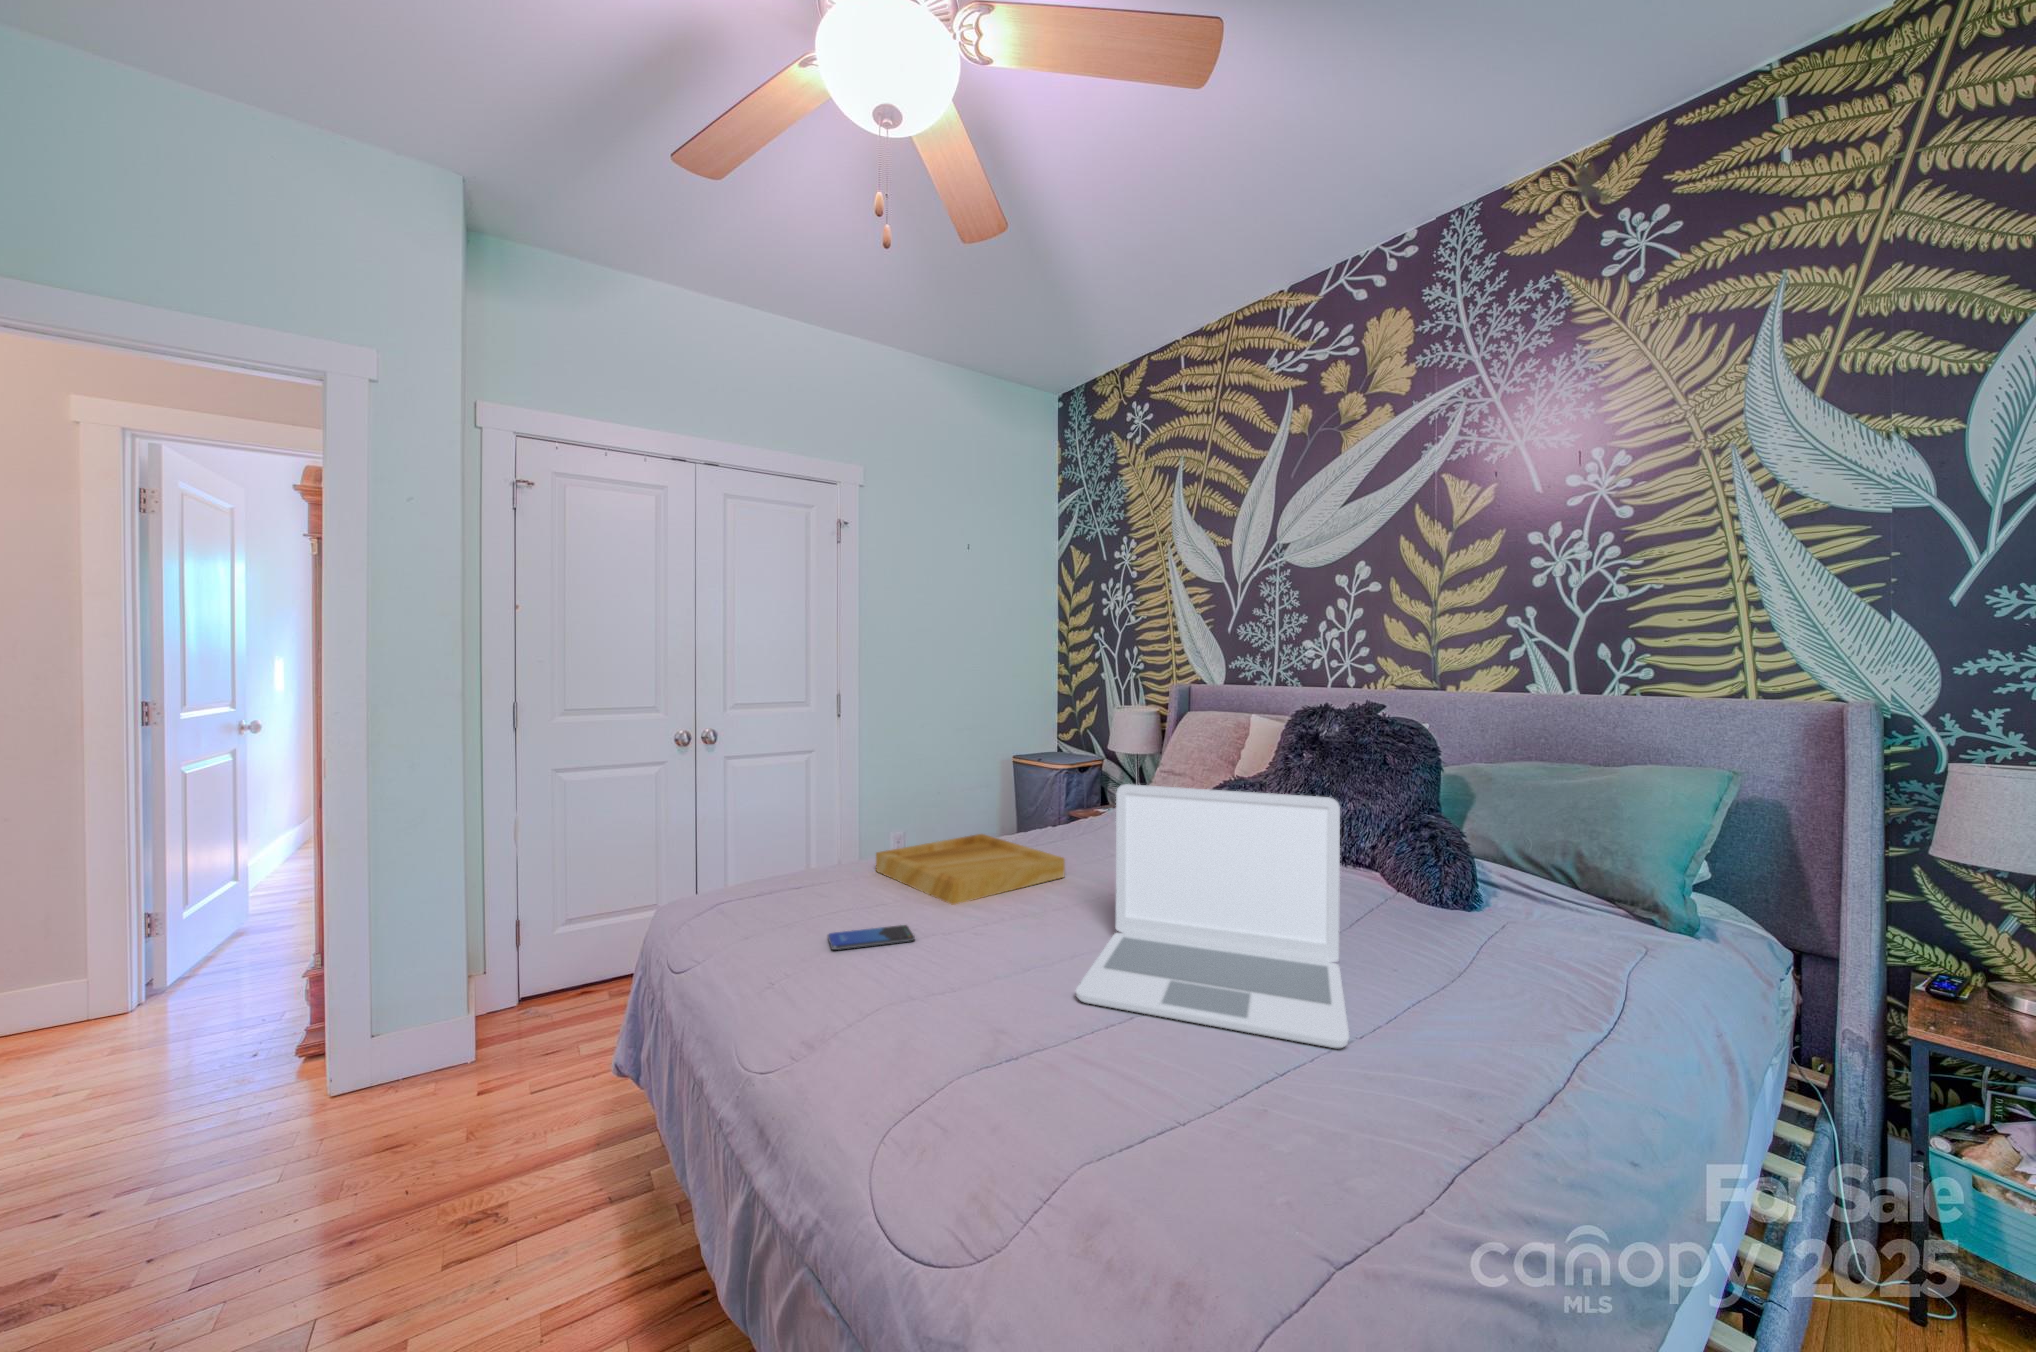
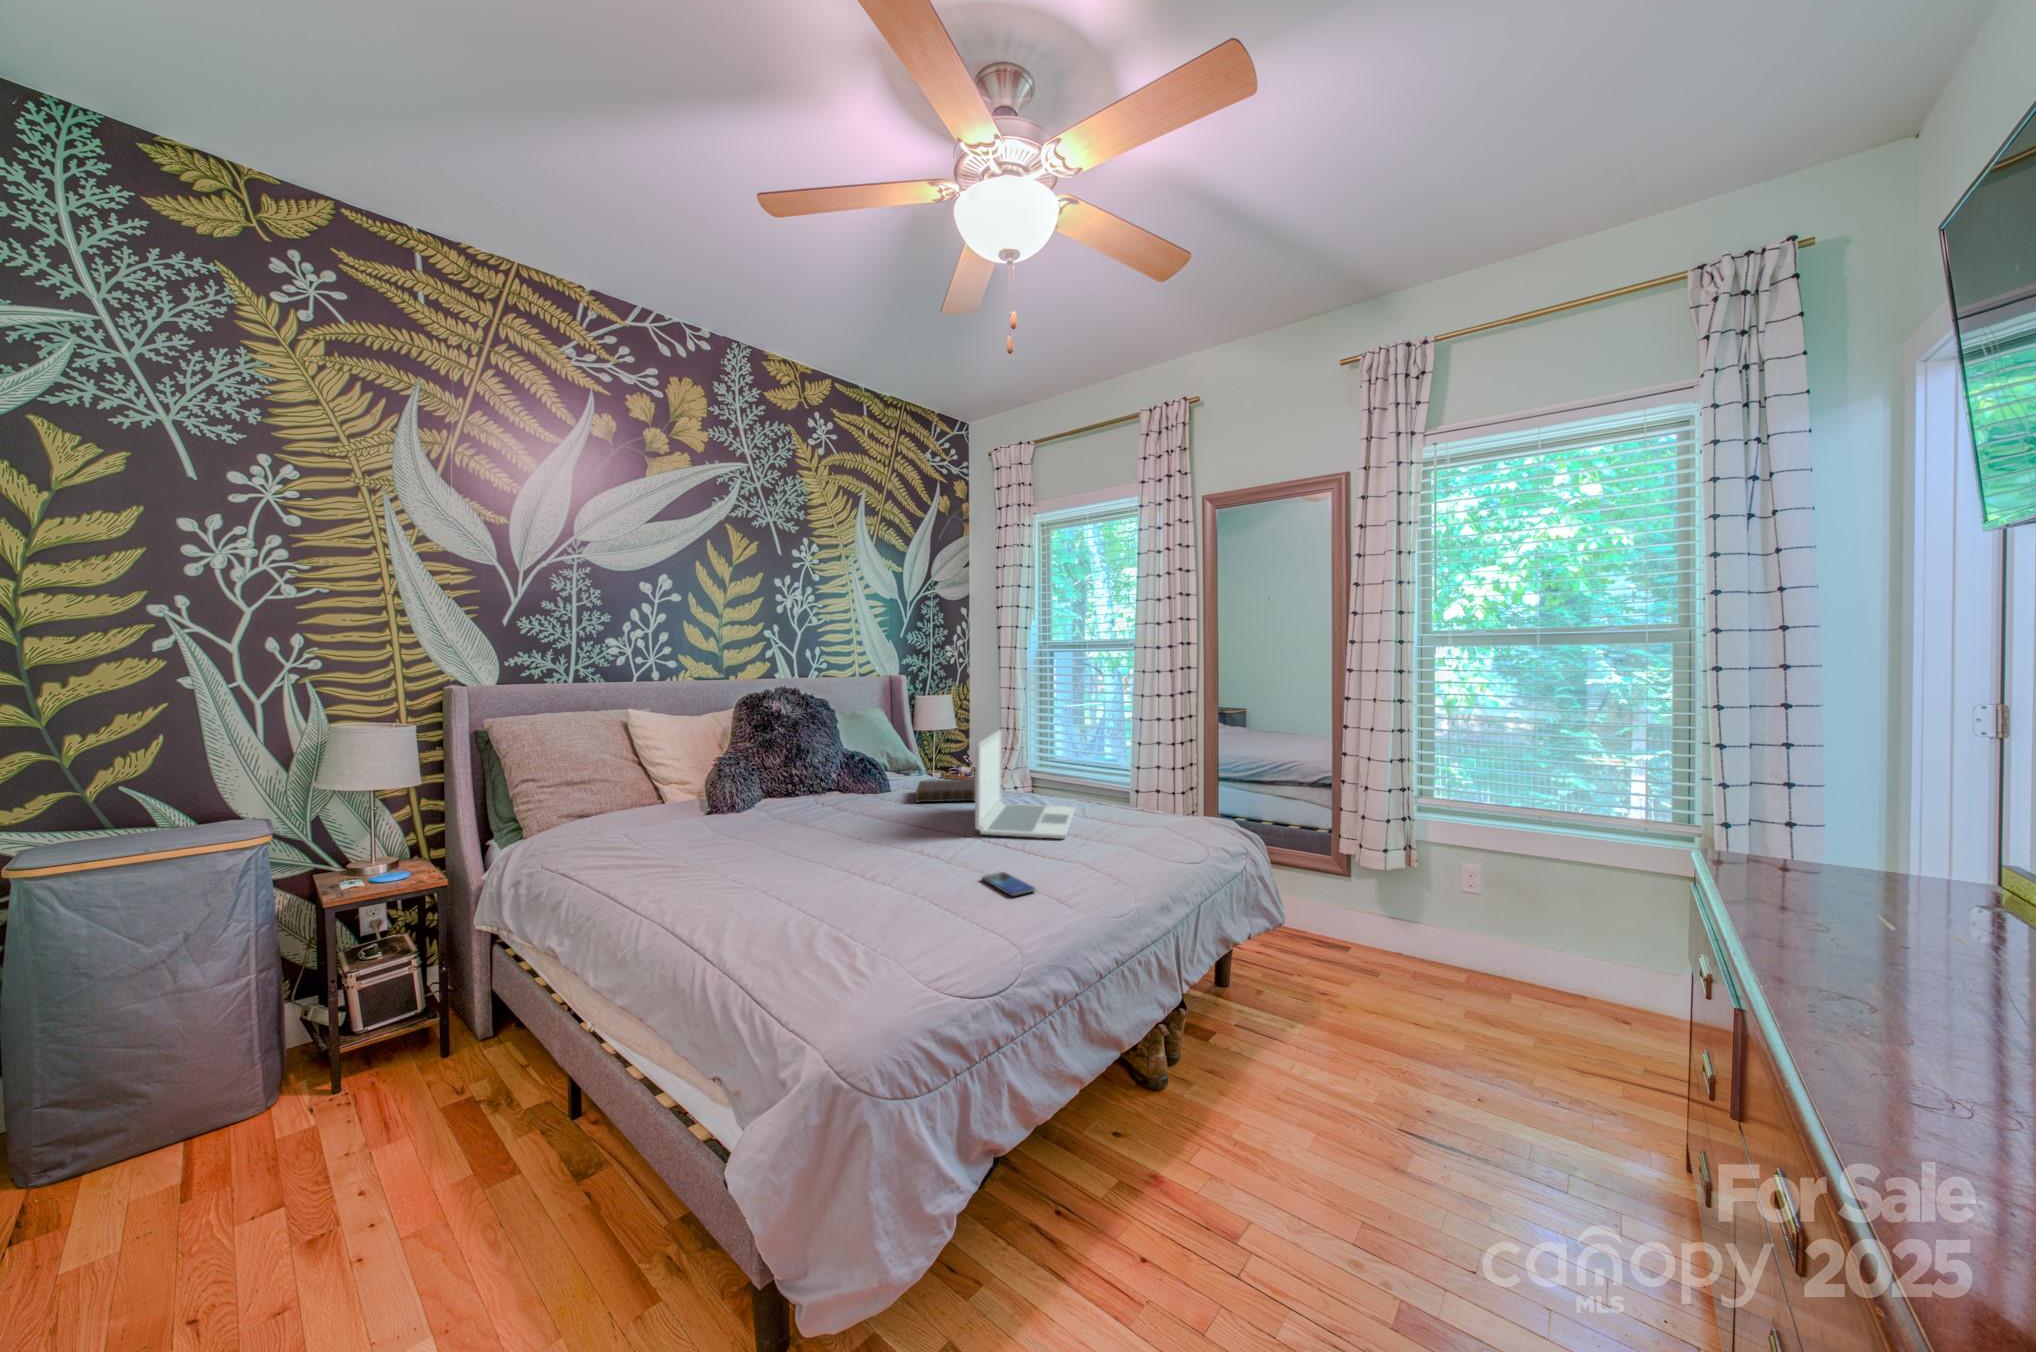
tray: present [876,834,1065,905] -> none [725,836,917,916]
book: none [1349,893,1528,973] -> present [916,779,975,802]

